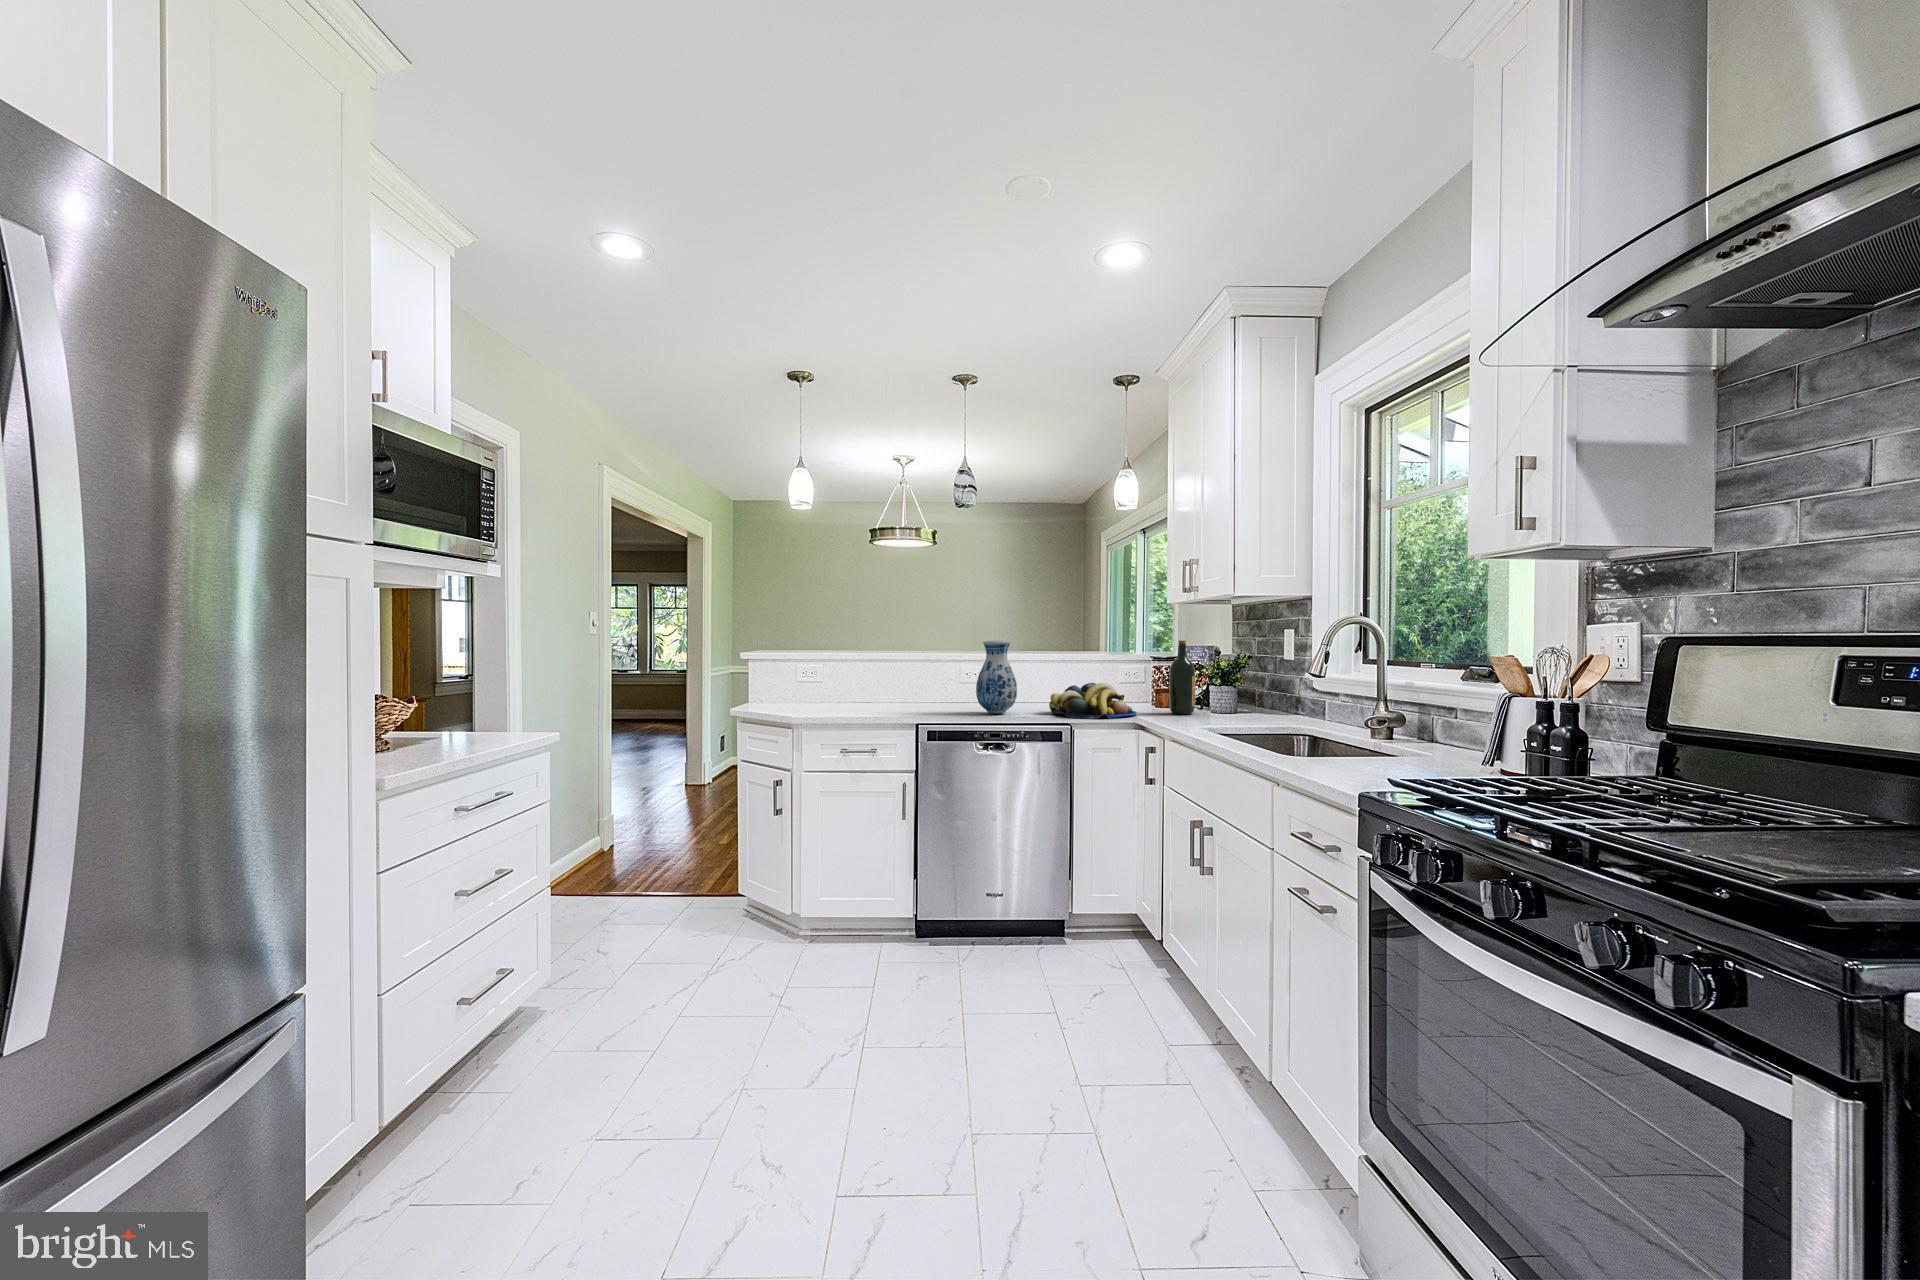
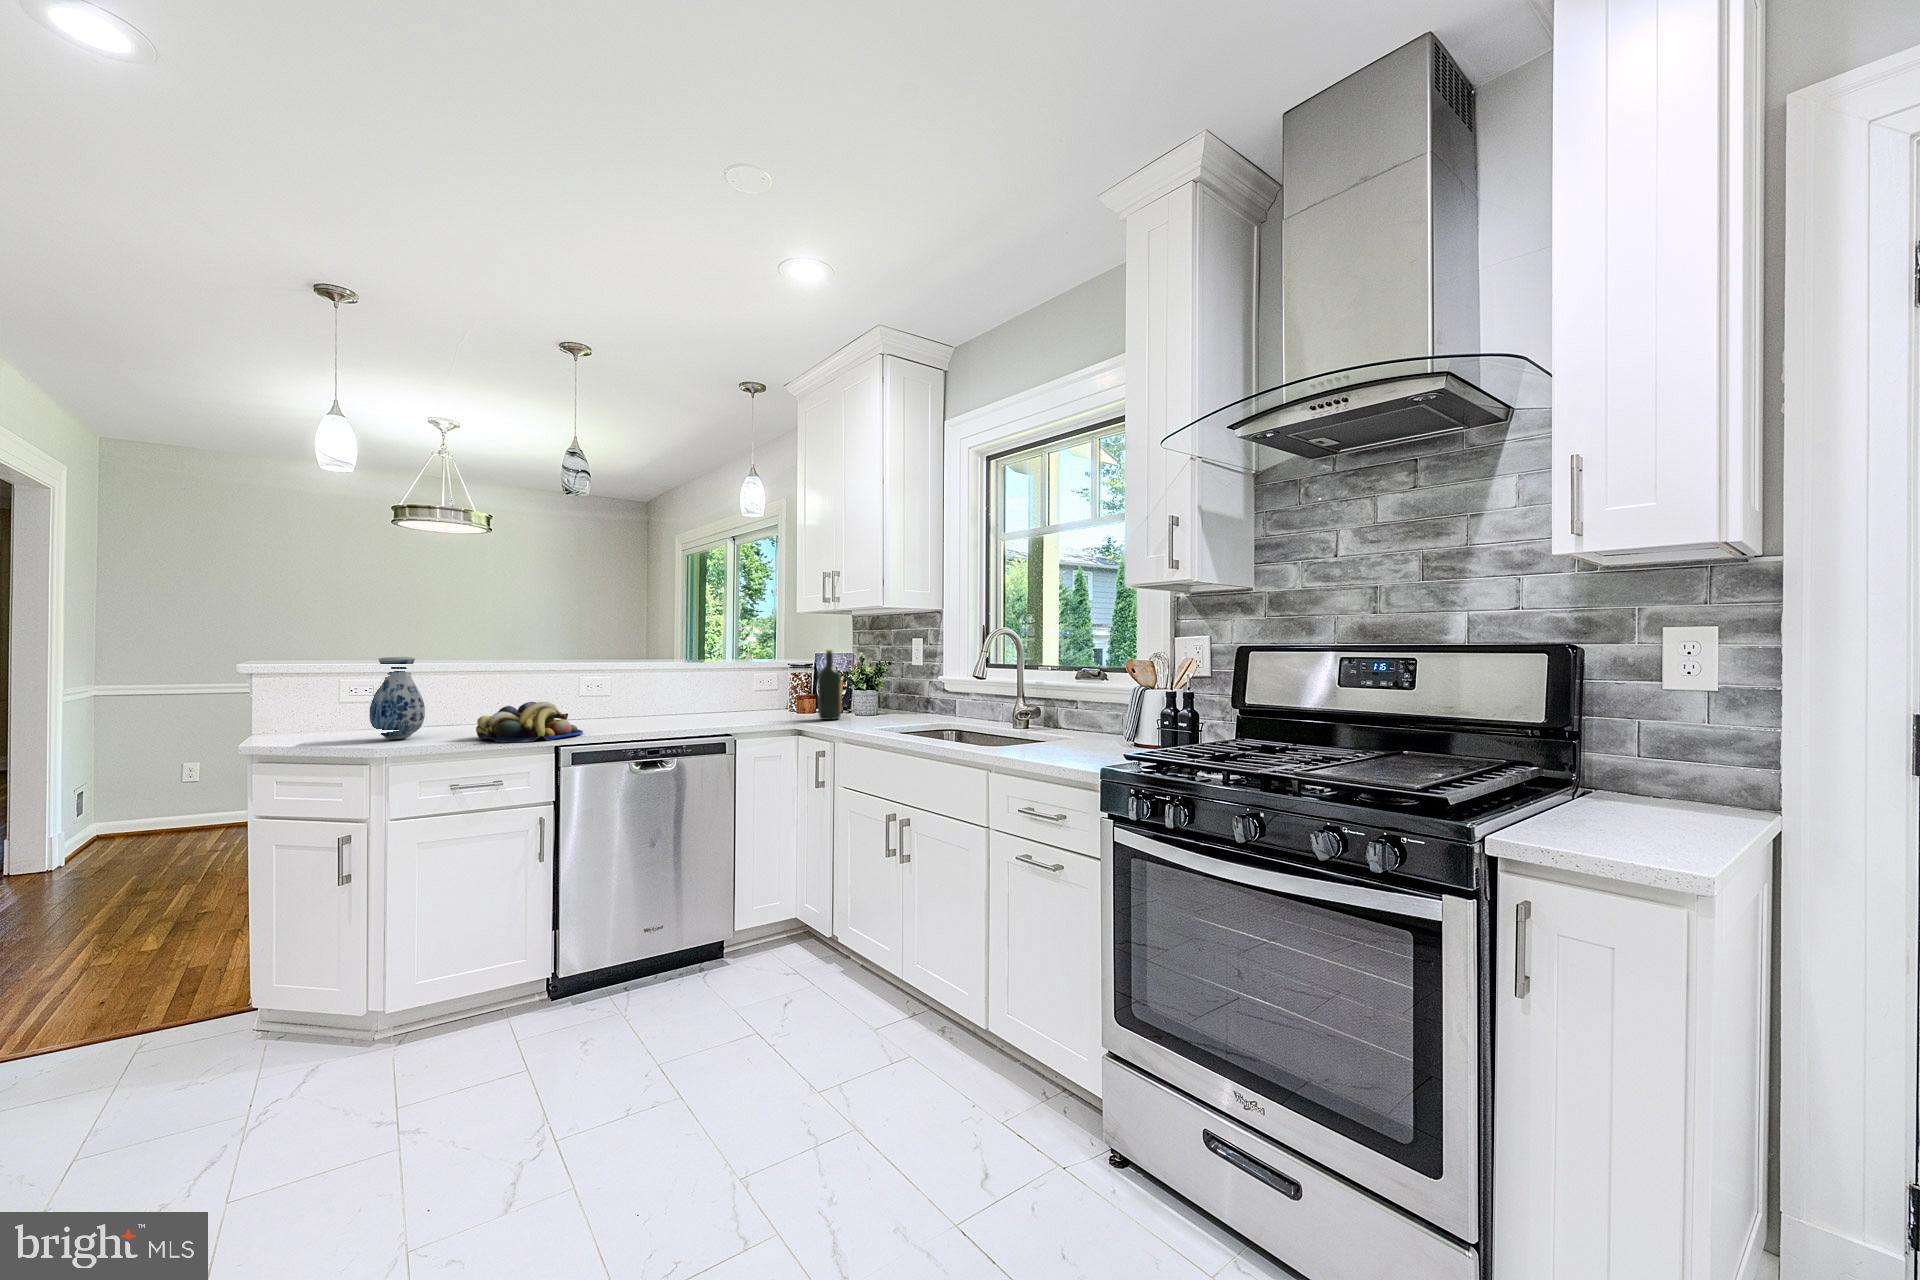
vase: present [976,641,1017,714] -> present [369,657,425,739]
fruit bowl: present [1049,683,1137,718] -> present [476,702,583,743]

